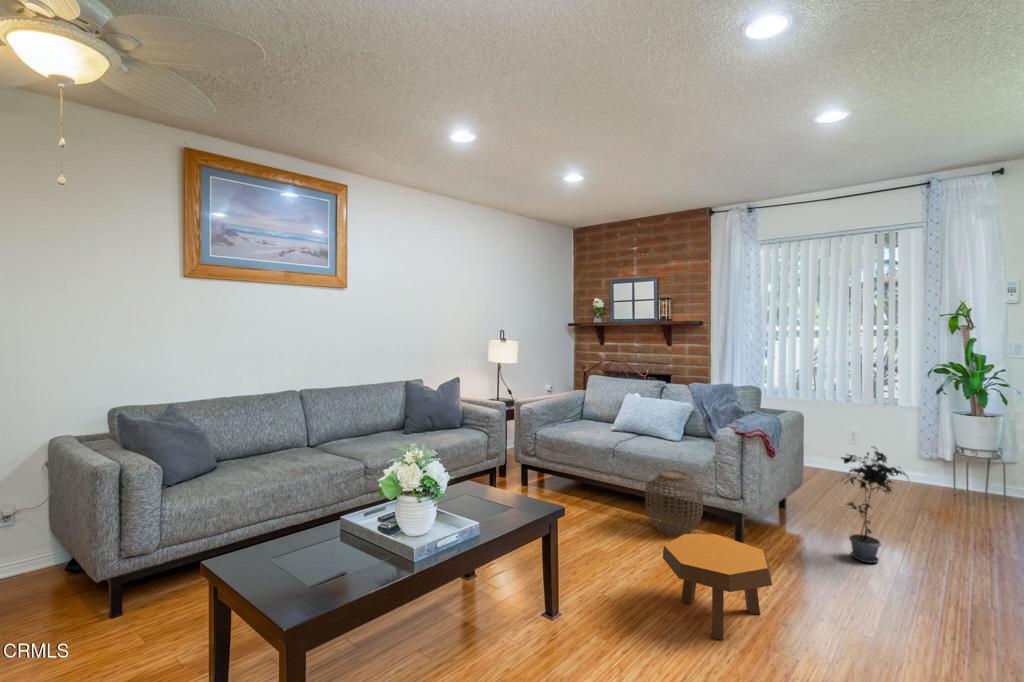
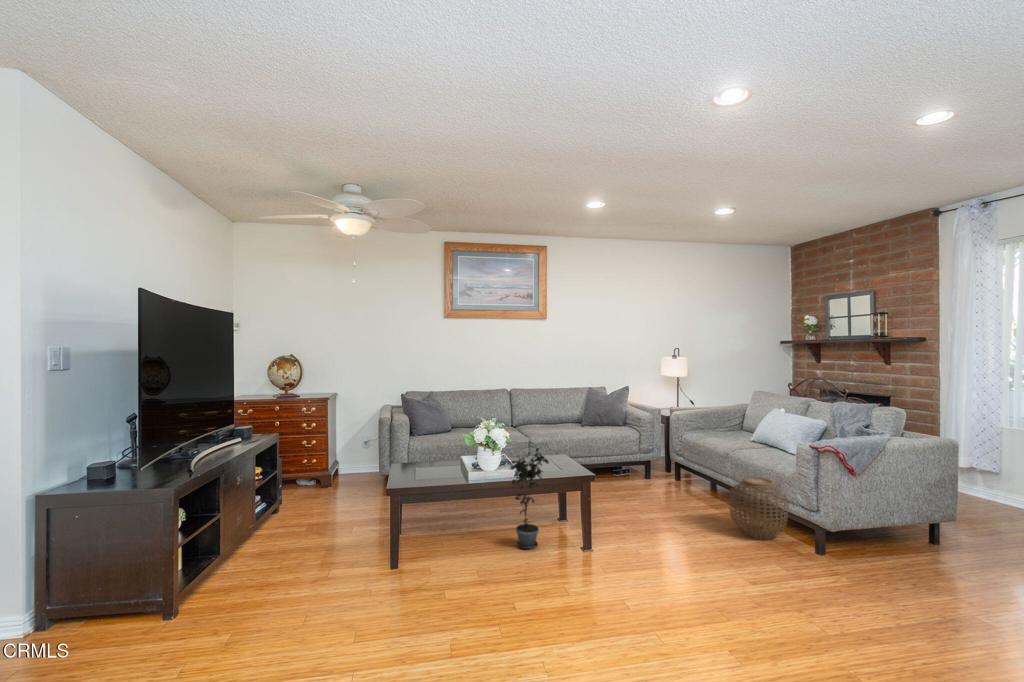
potted plant: present [841,447,907,563] -> present [507,448,549,549]
footstool: present [663,534,772,640] -> none [647,519,744,599]

